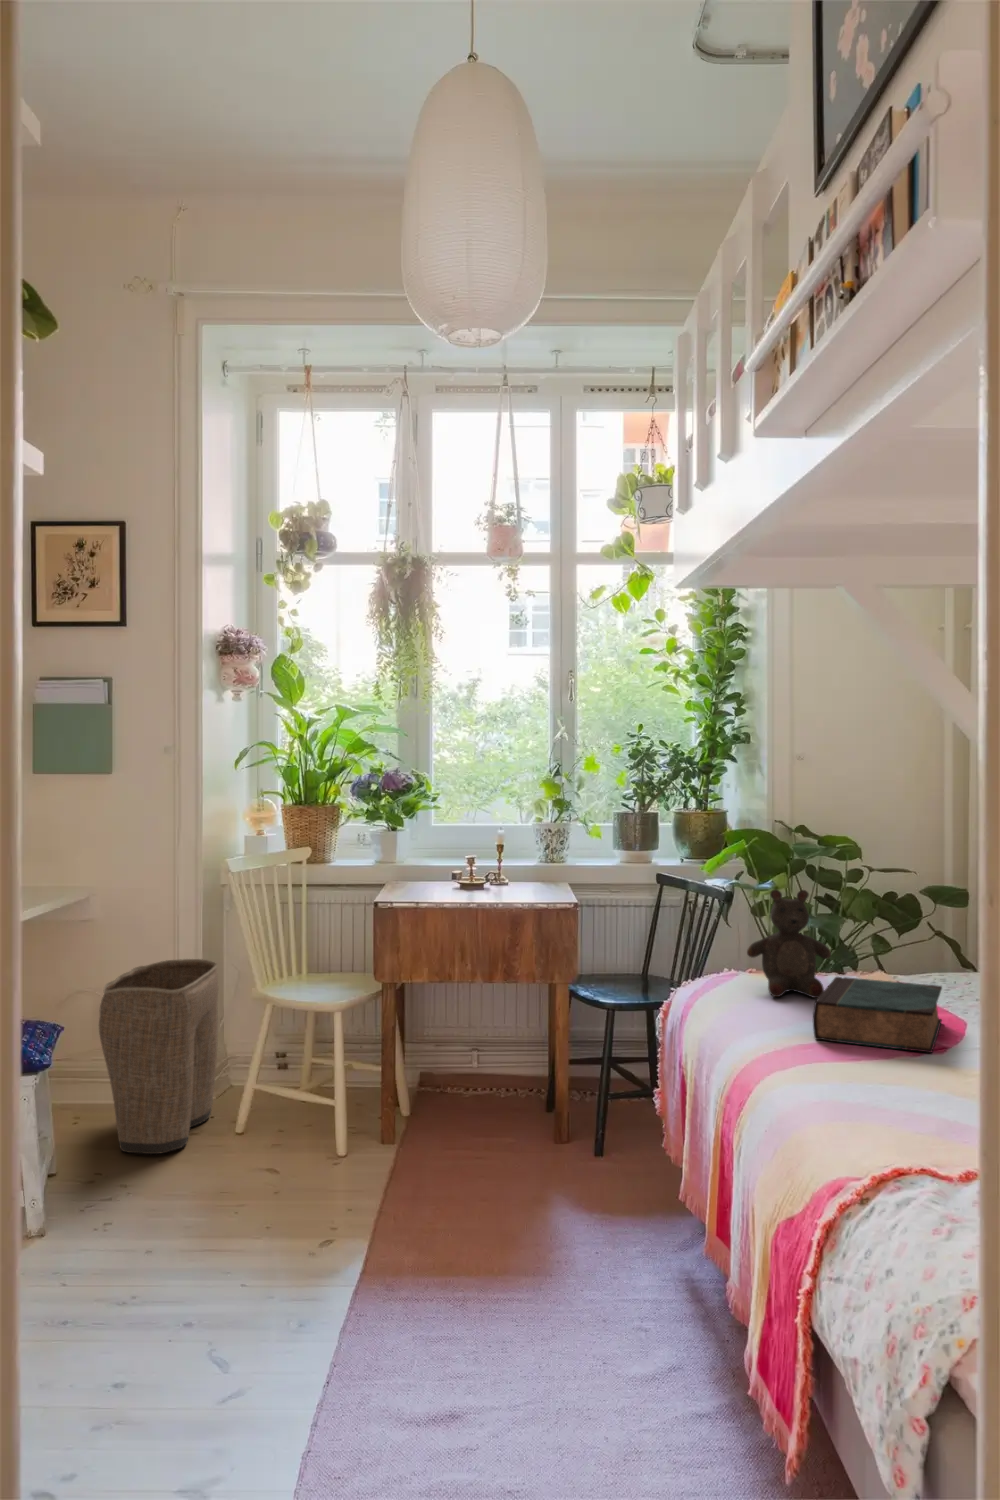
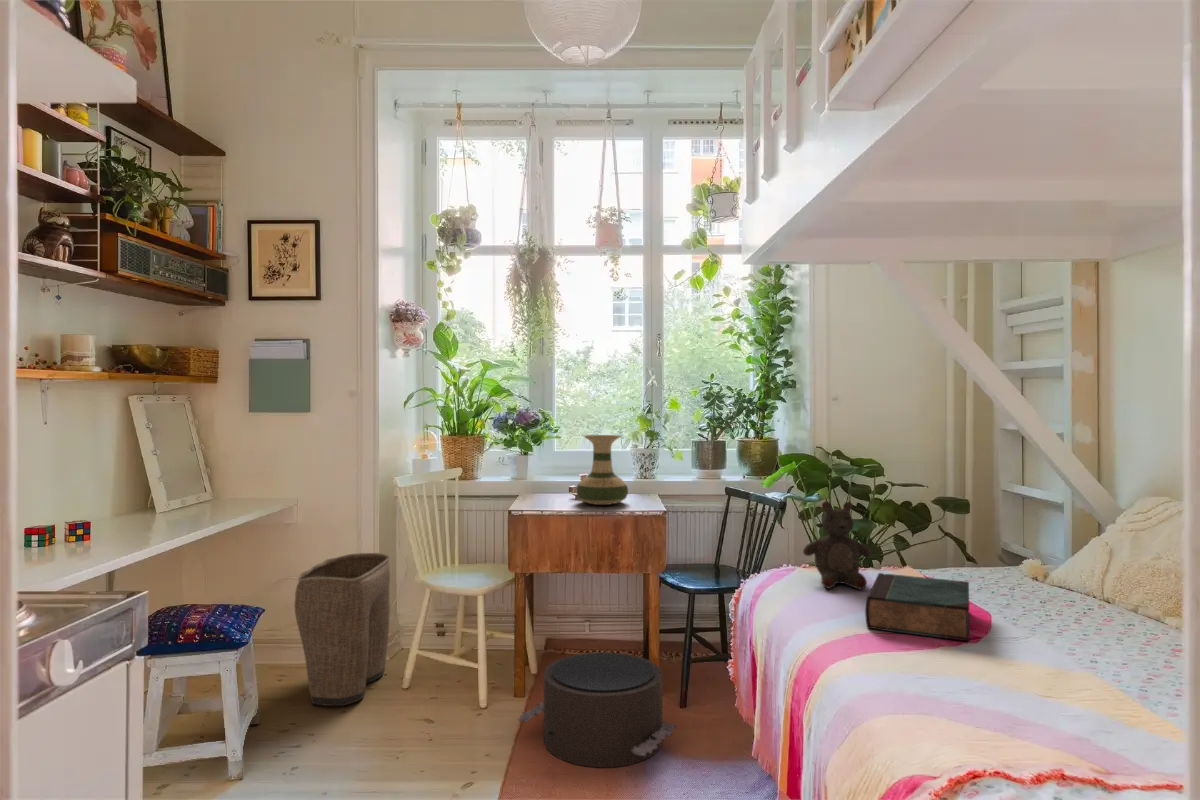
vase: none [462,805,529,896] -> present [576,435,628,505]
pouf: none [387,1084,590,1222] -> present [518,652,676,767]

